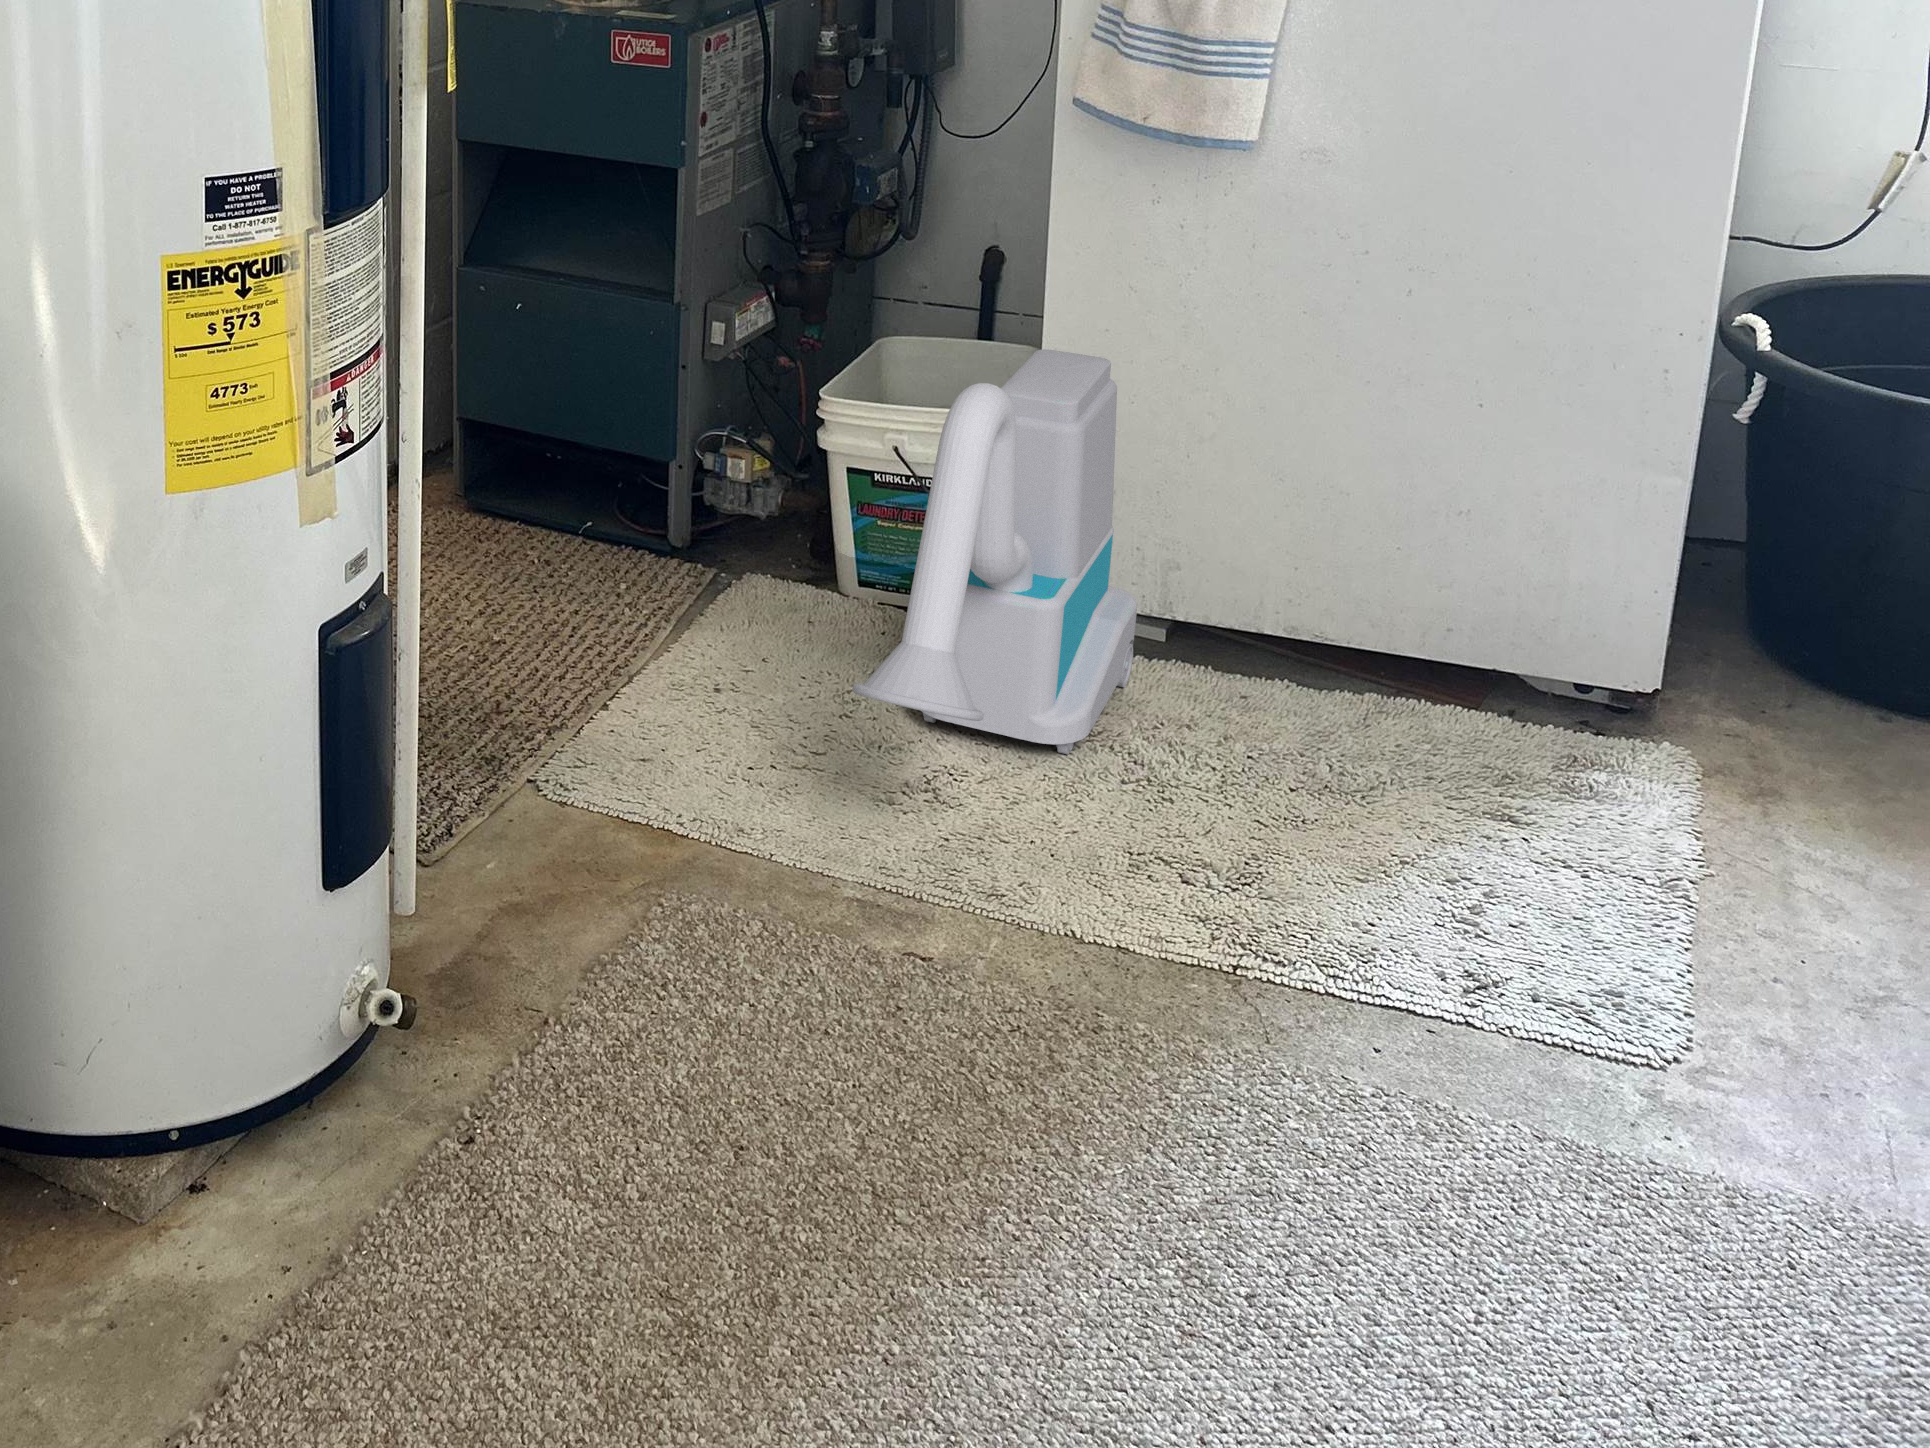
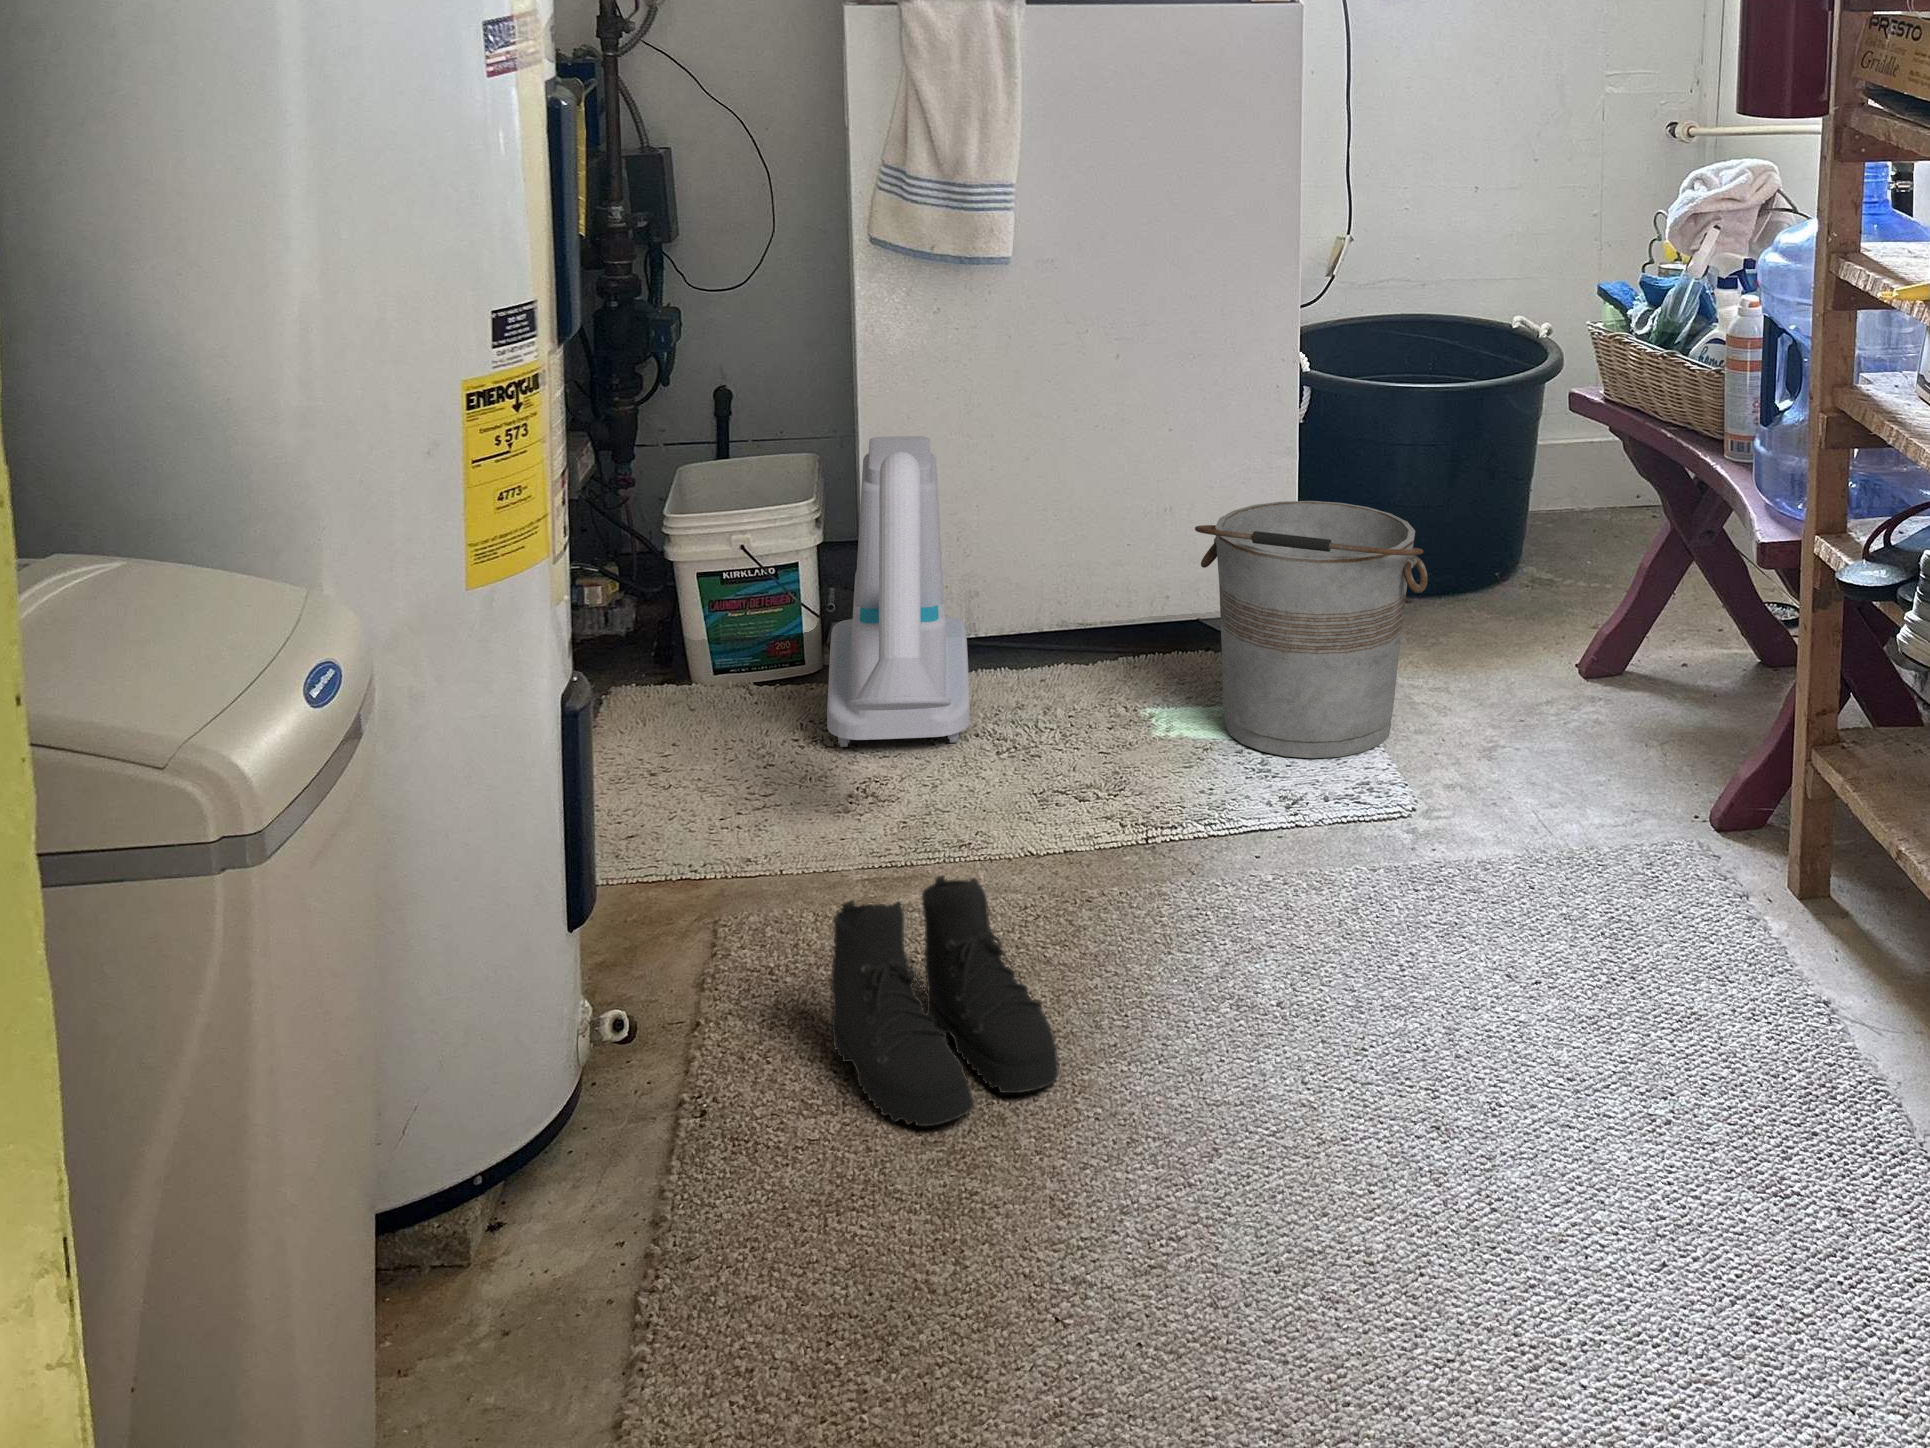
bucket: none [1427,537,1811,940] -> present [1195,501,1428,758]
boots: none [648,948,896,1282] -> present [831,875,1059,1126]

